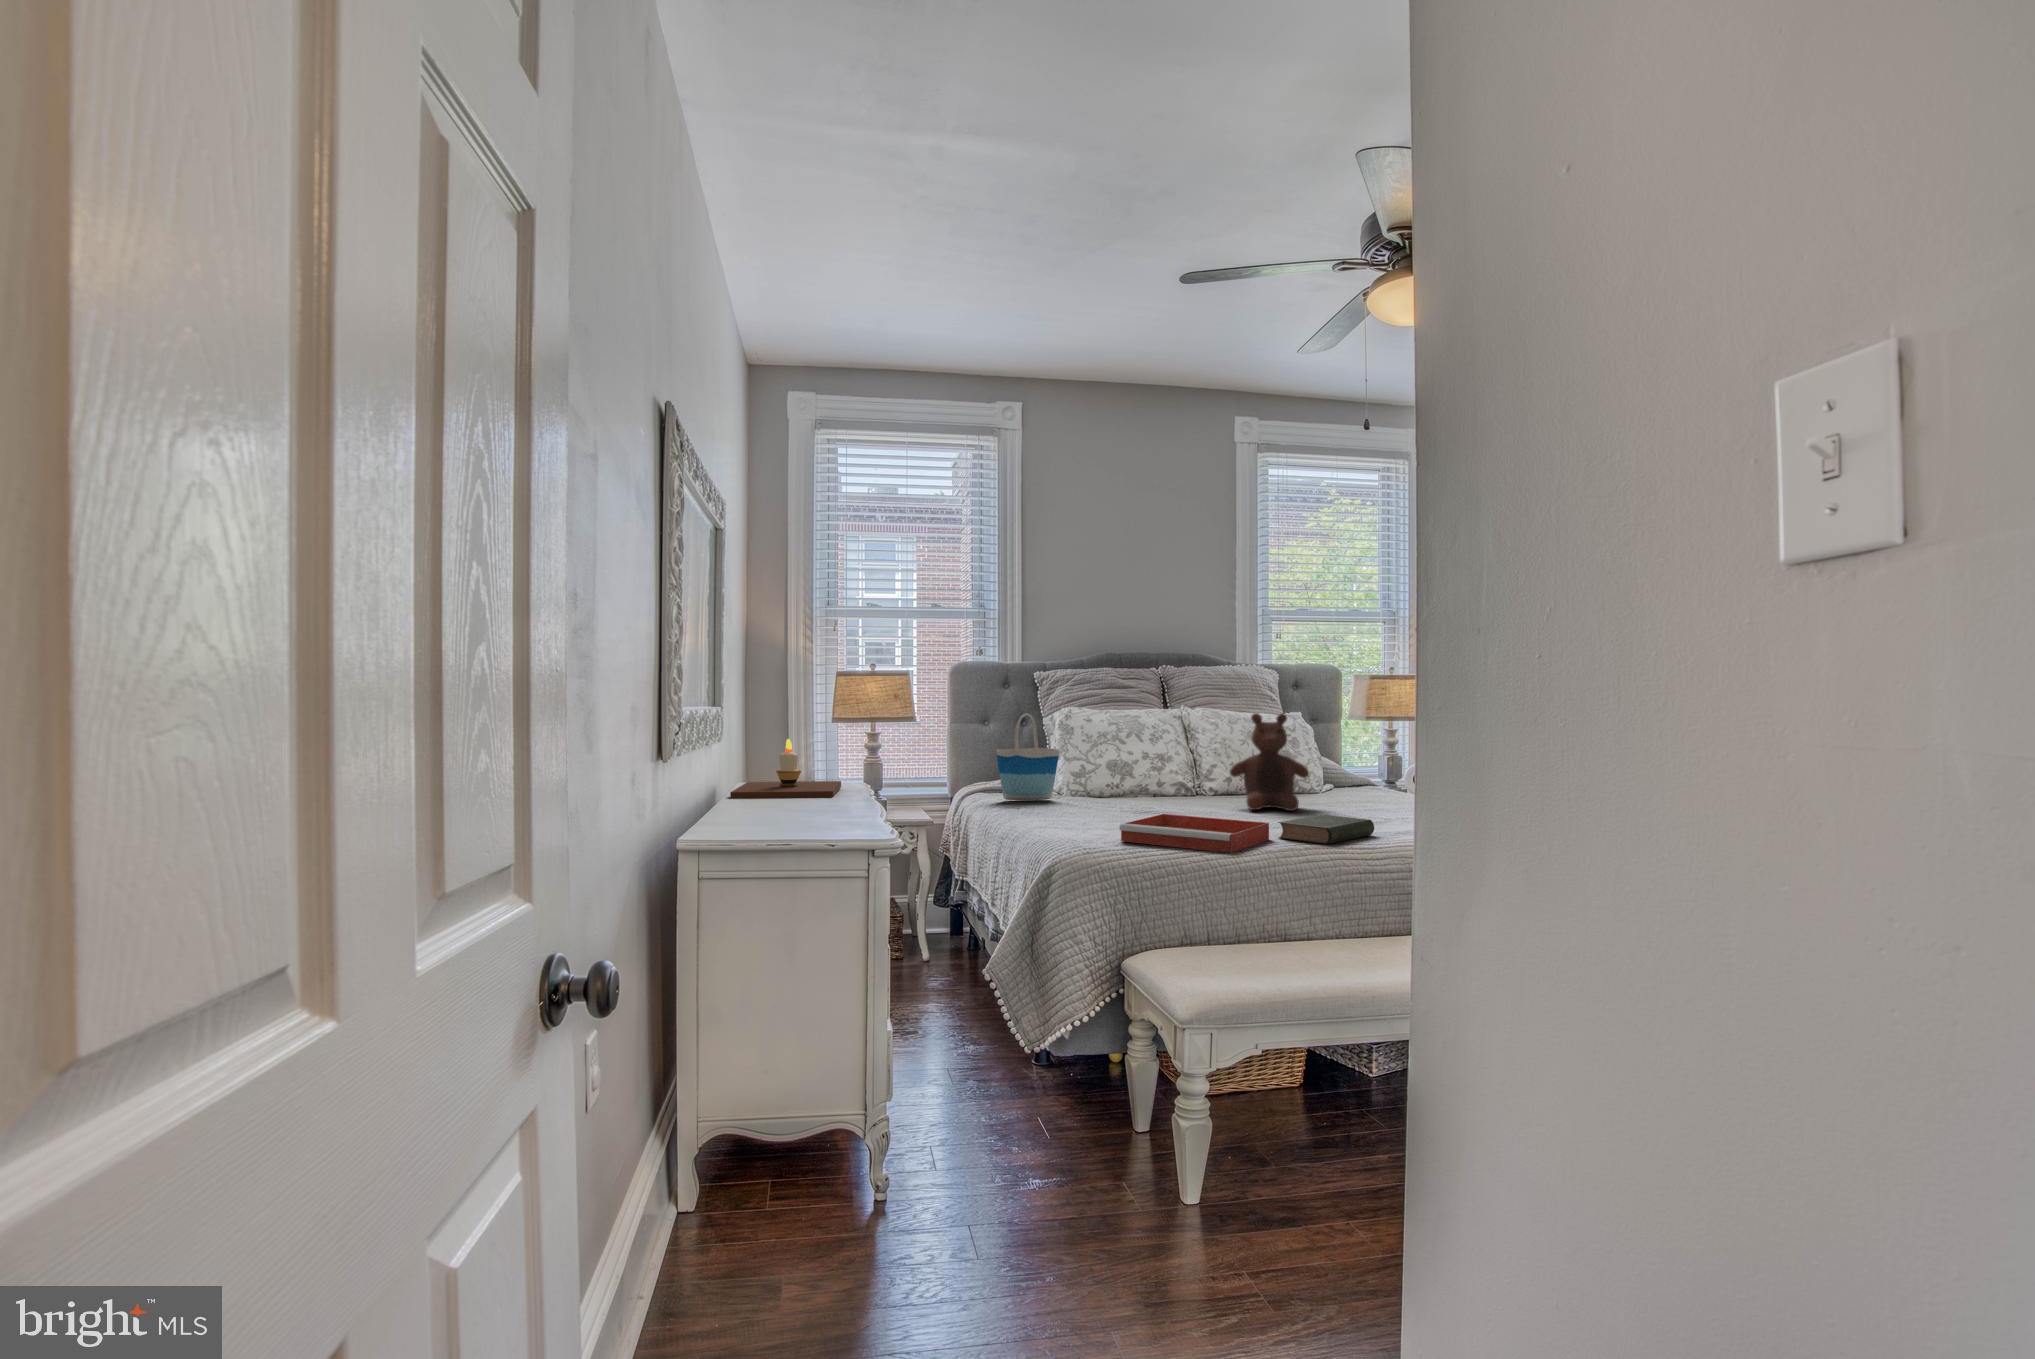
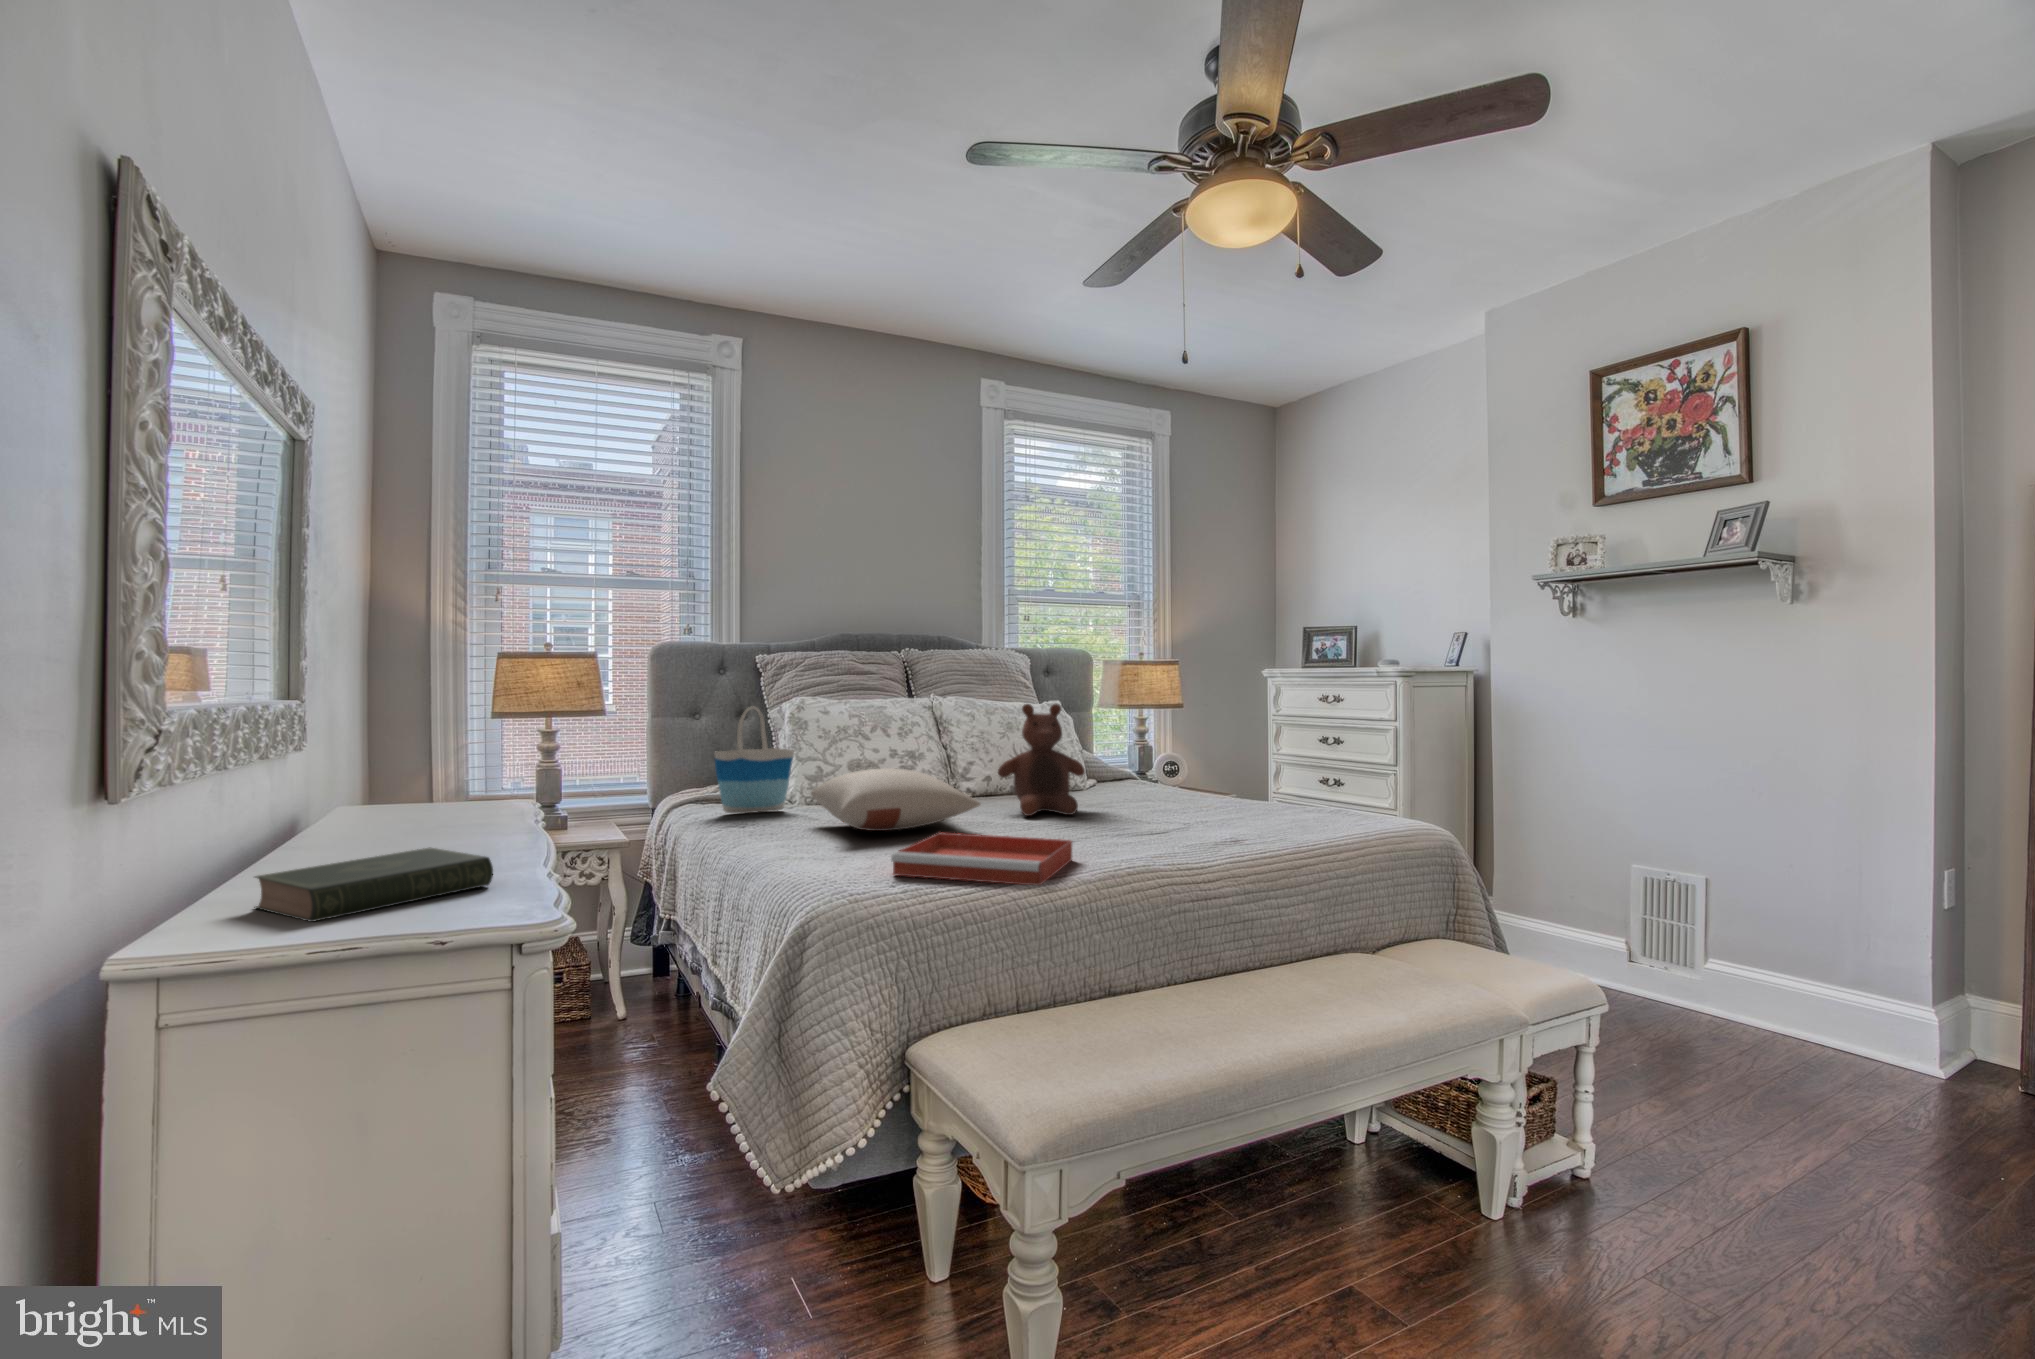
candle: present [730,739,841,798] -> none [299,749,492,843]
pillow: none [1070,765,1205,815] -> present [811,768,980,831]
book: present [1278,814,1374,844] -> present [255,848,493,922]

